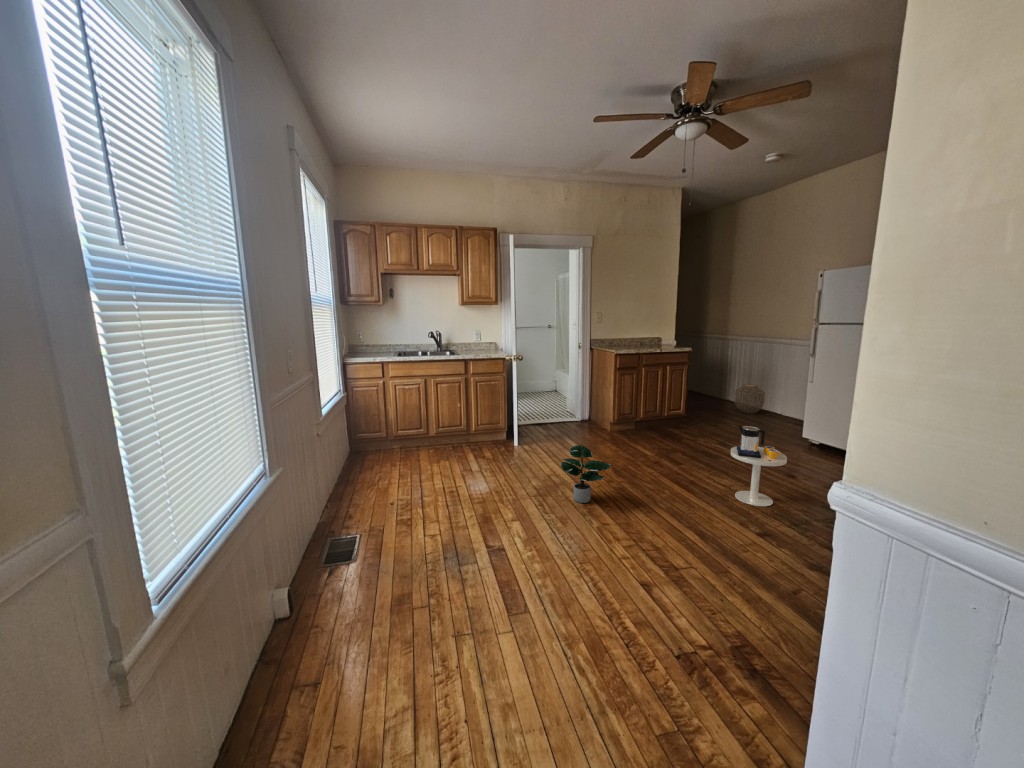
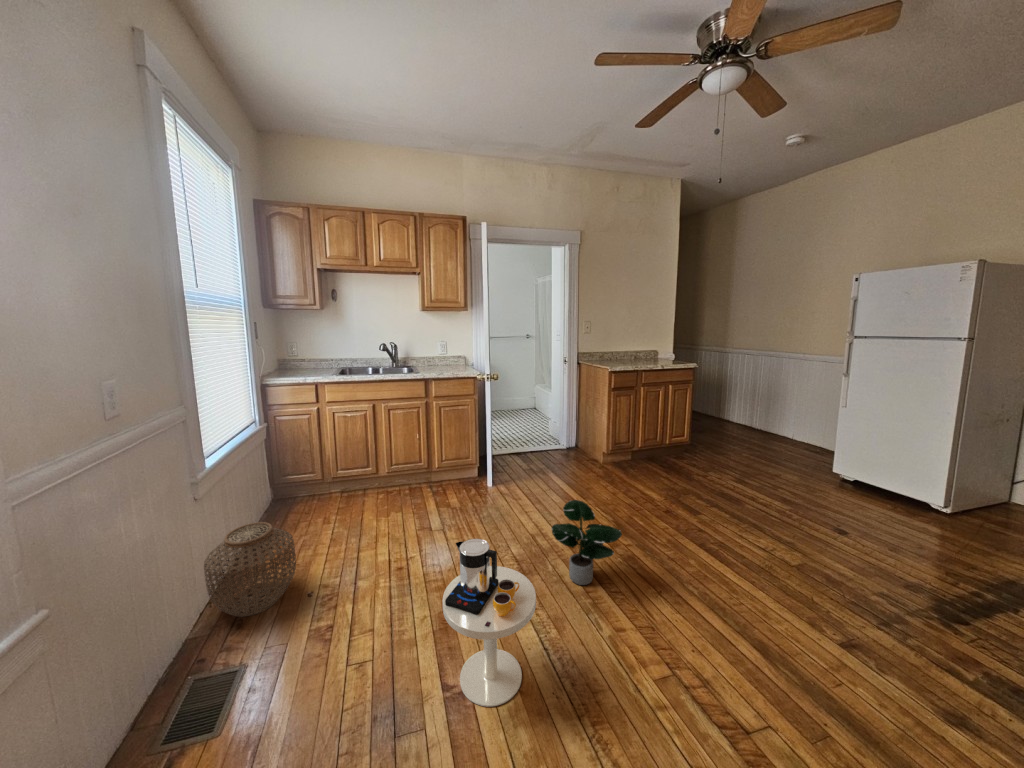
woven basket: present [734,384,765,413] -> present [204,522,296,617]
side table: present [730,426,787,506] -> present [443,539,536,707]

